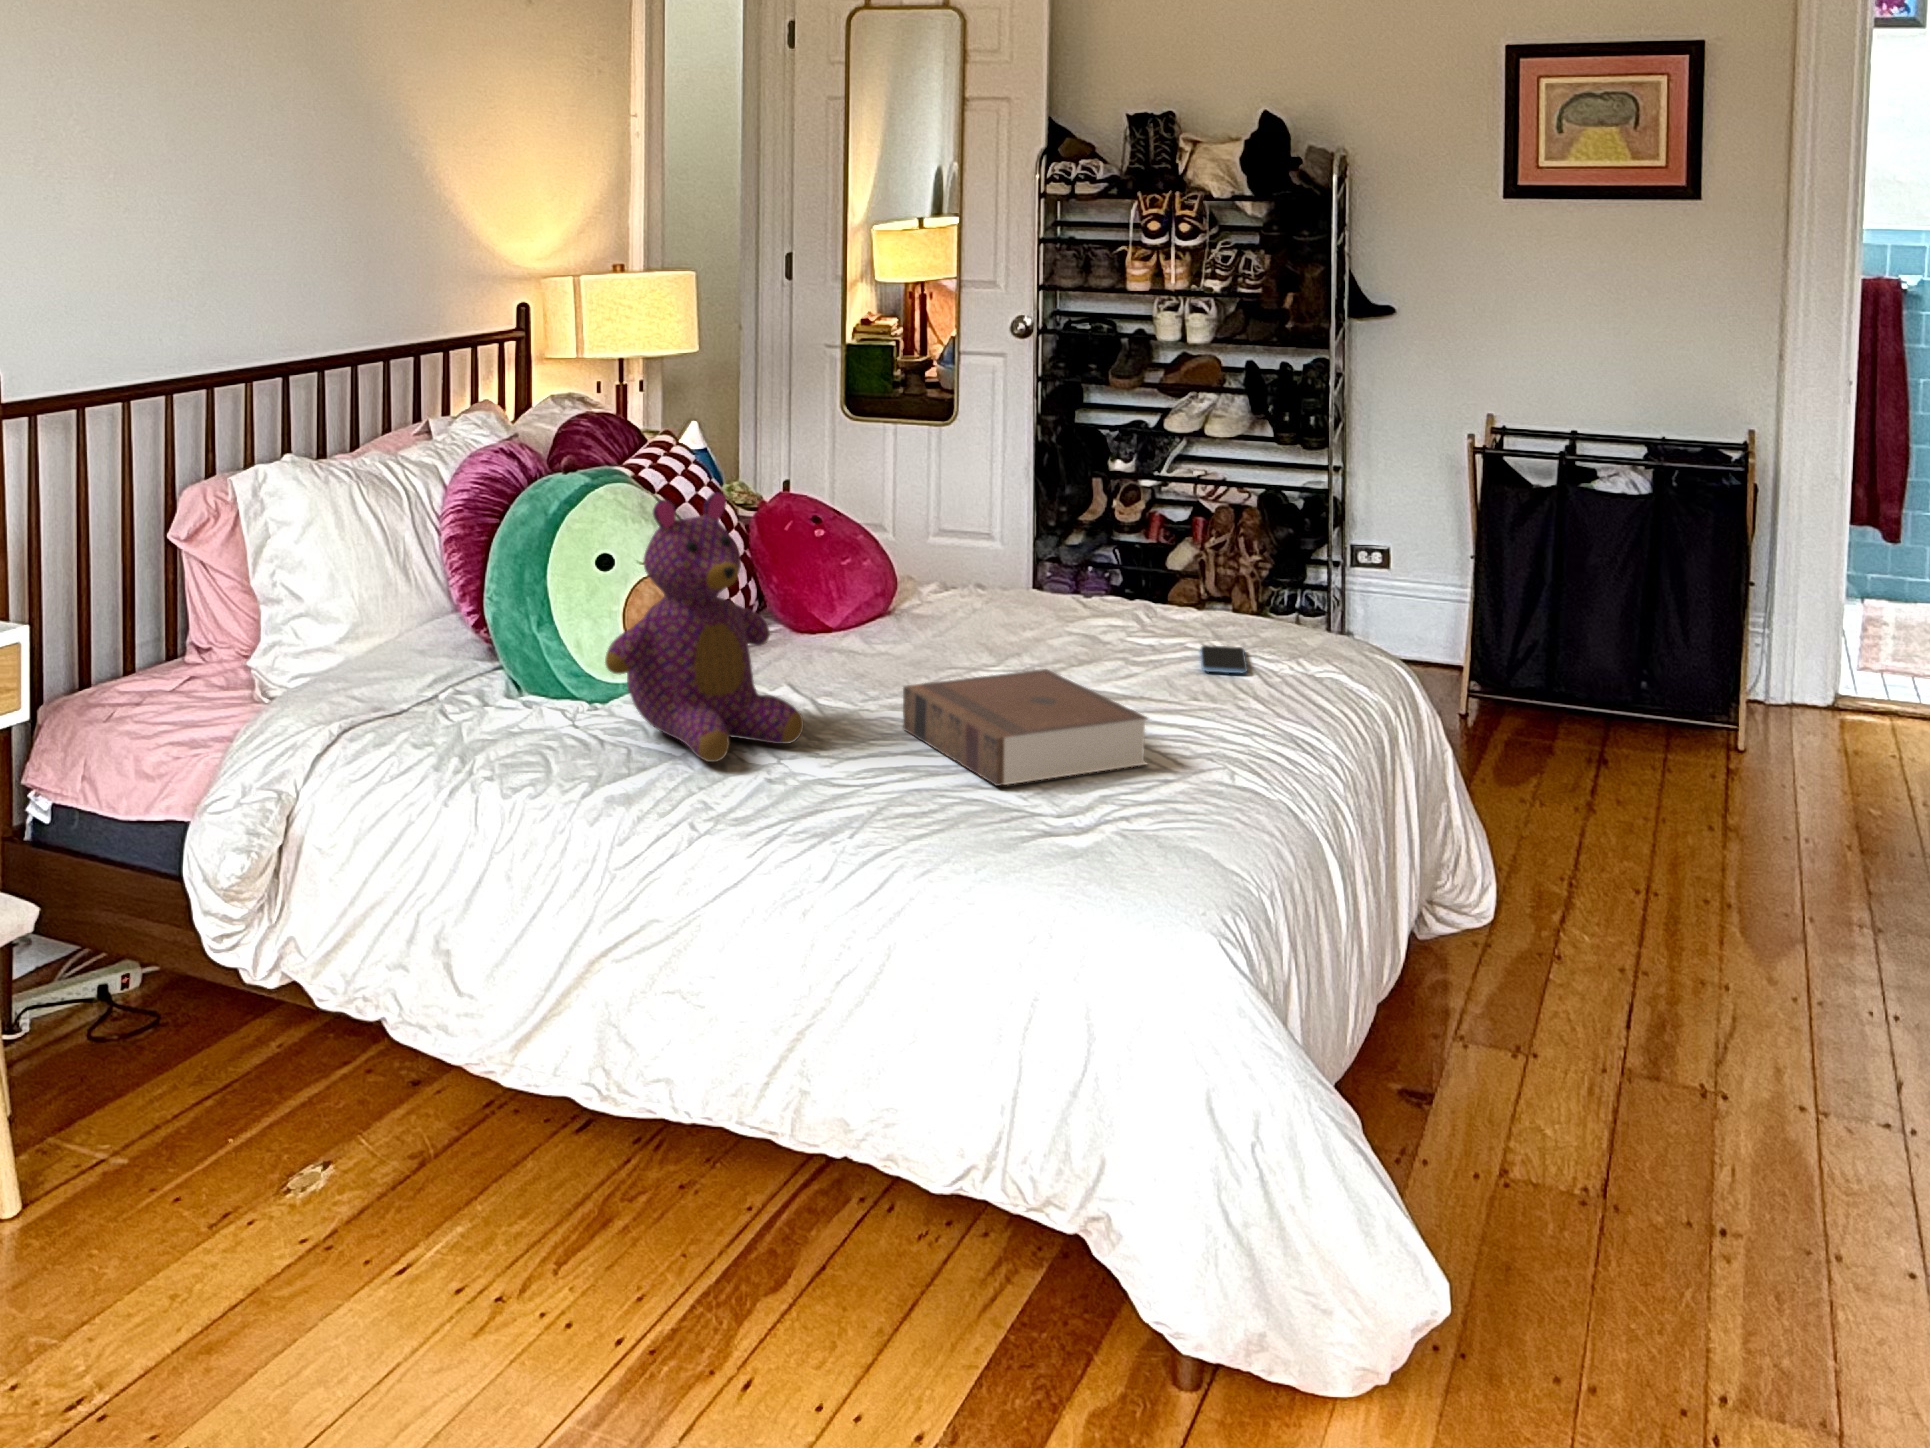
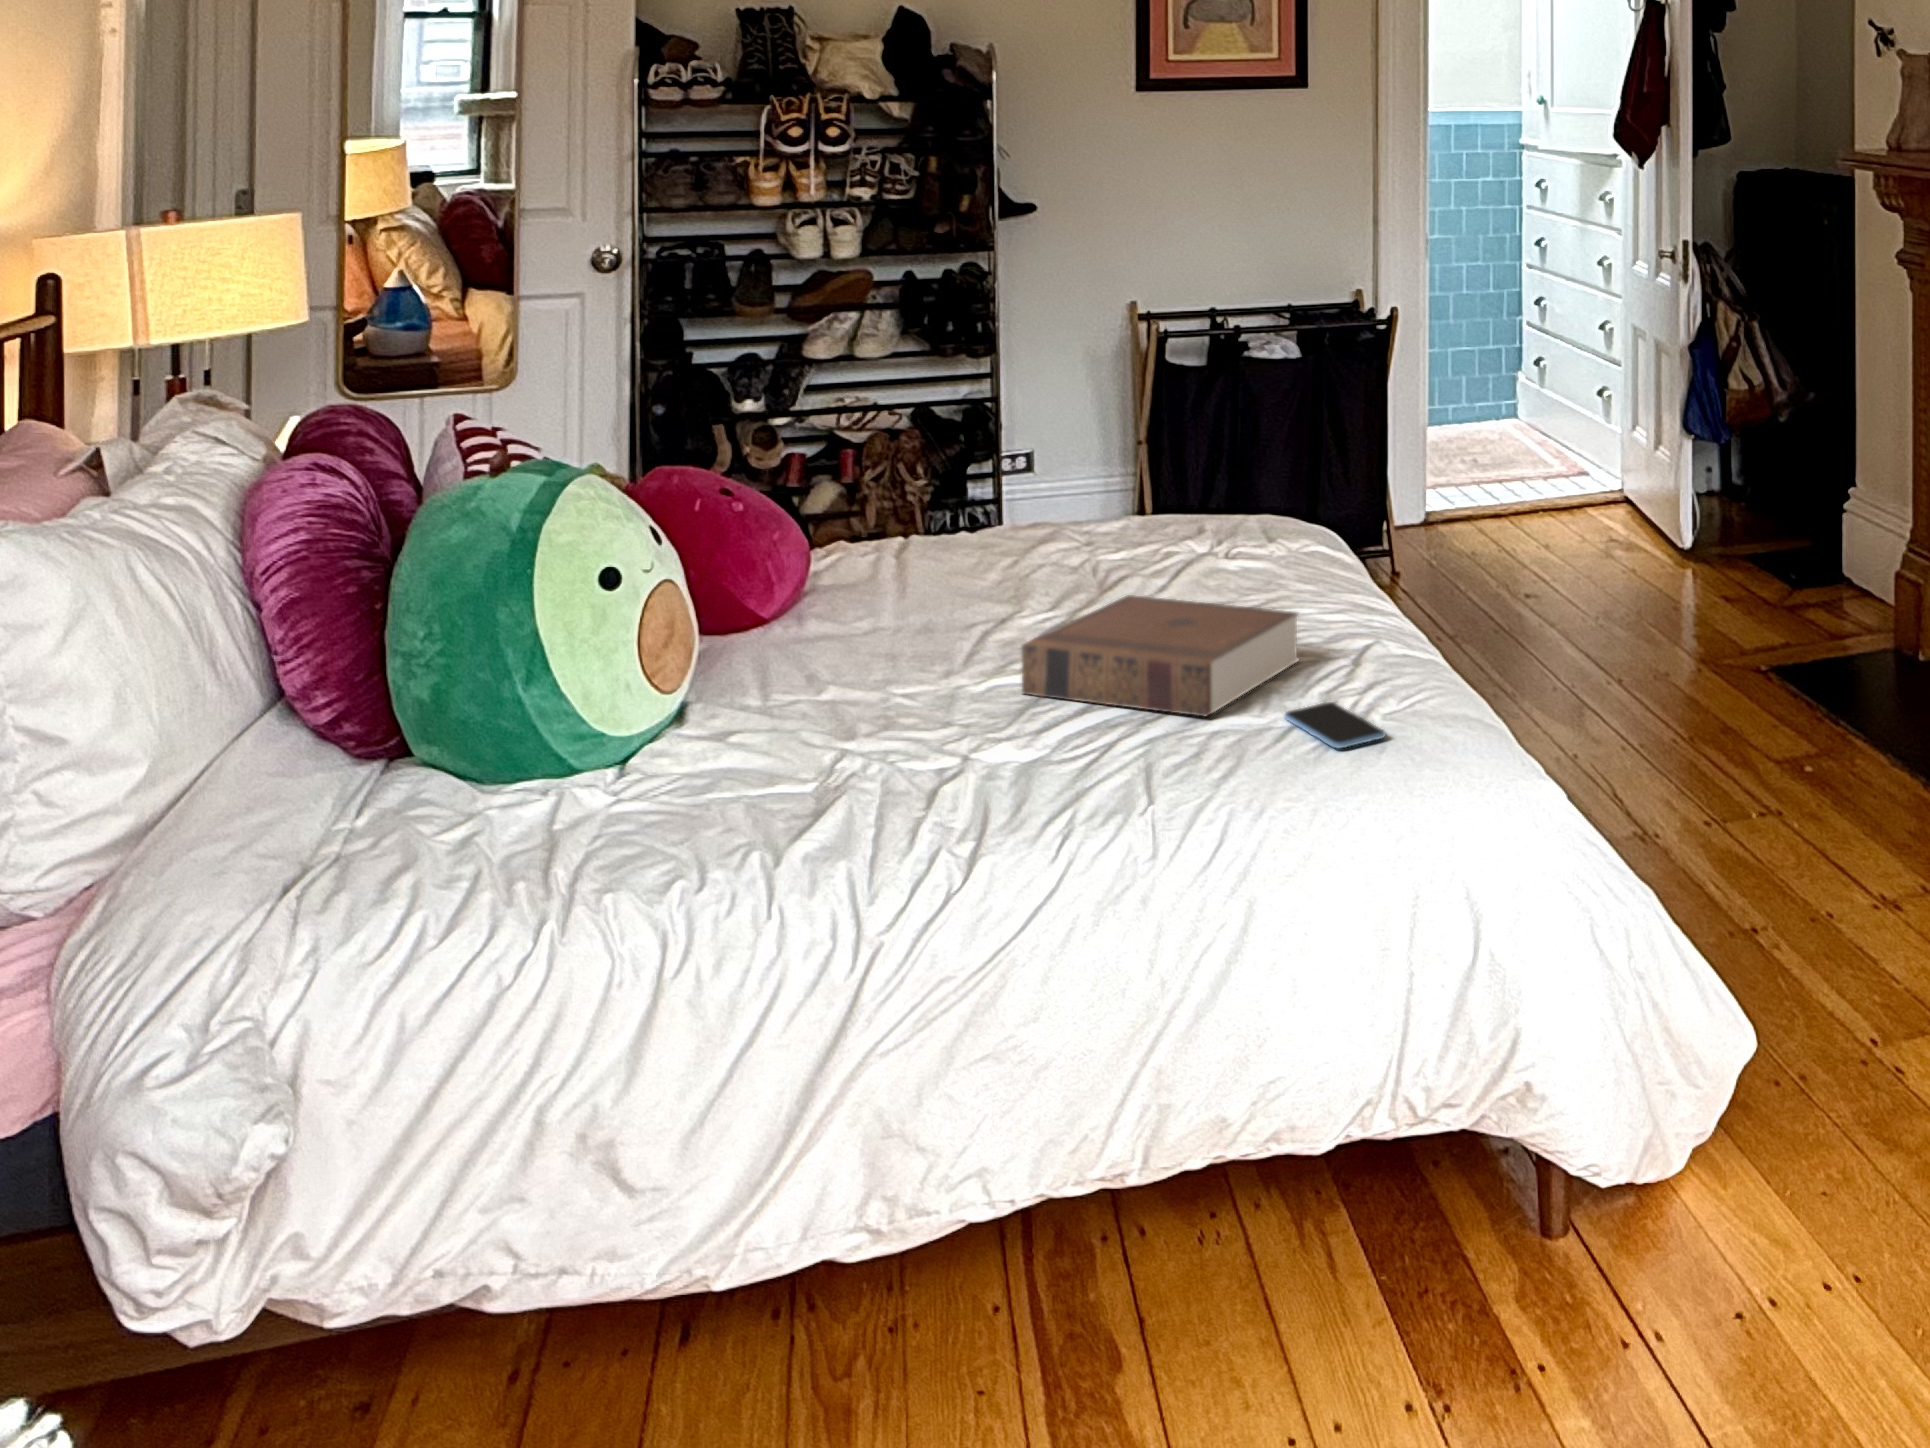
teddy bear: present [605,492,804,762] -> none [716,460,950,783]
smartphone: present [1201,645,1247,673] -> present [1285,702,1385,749]

